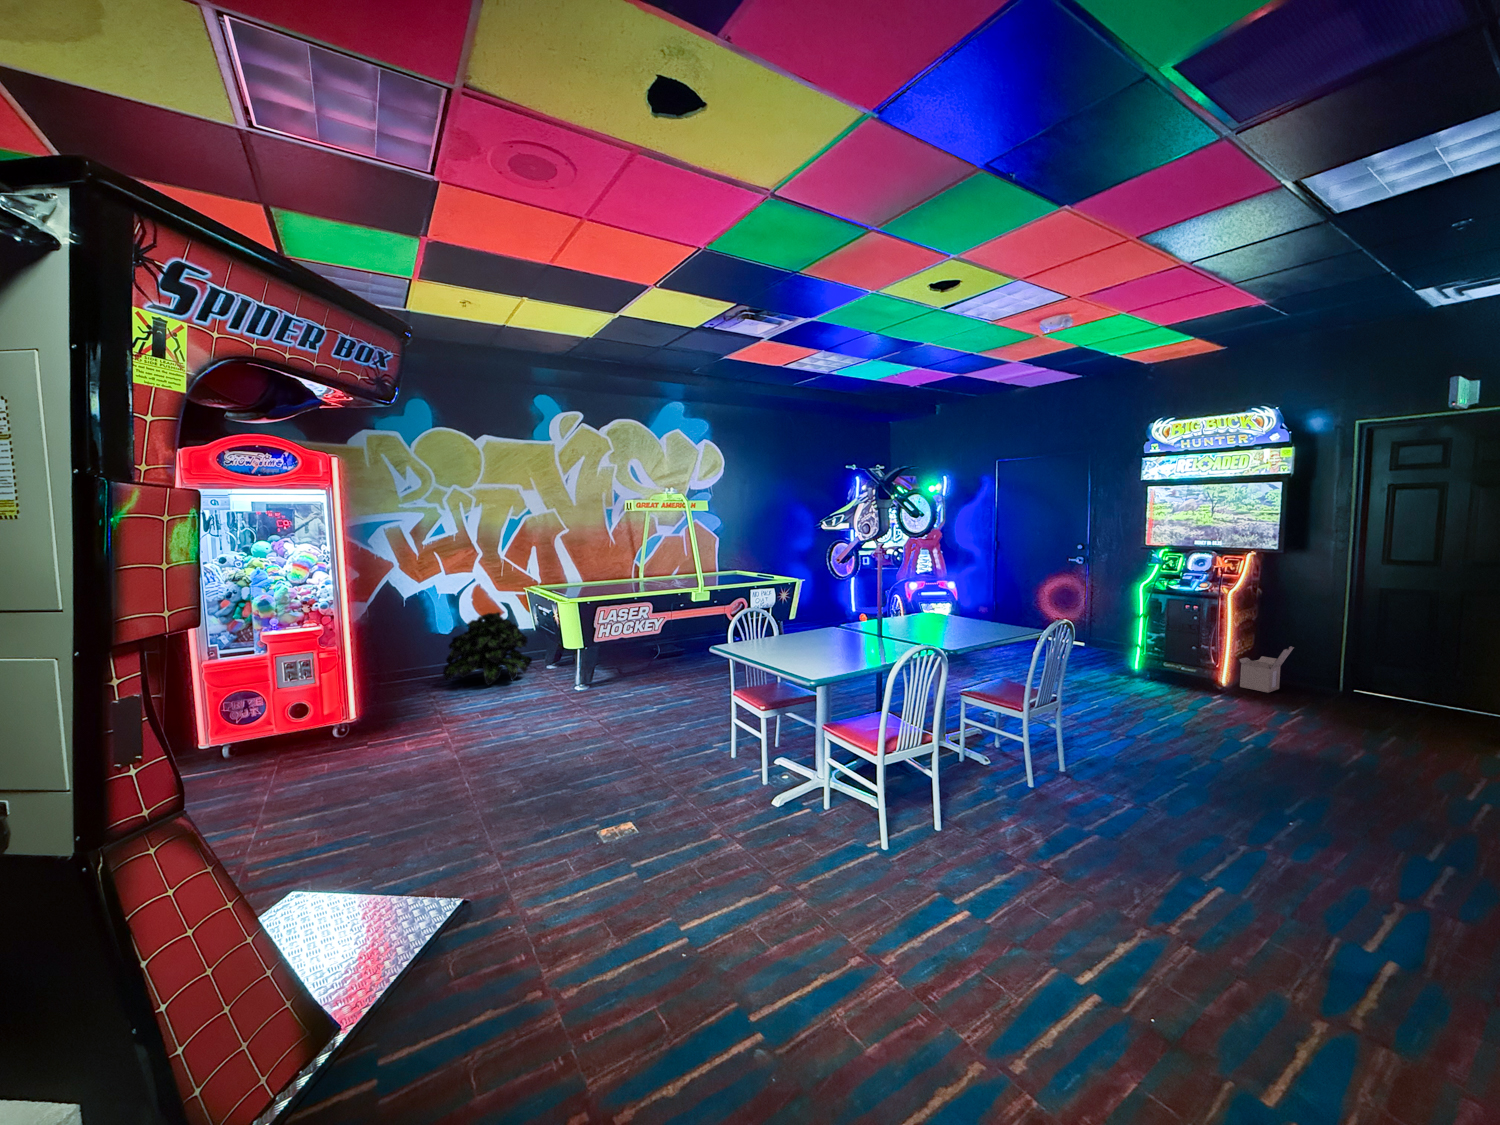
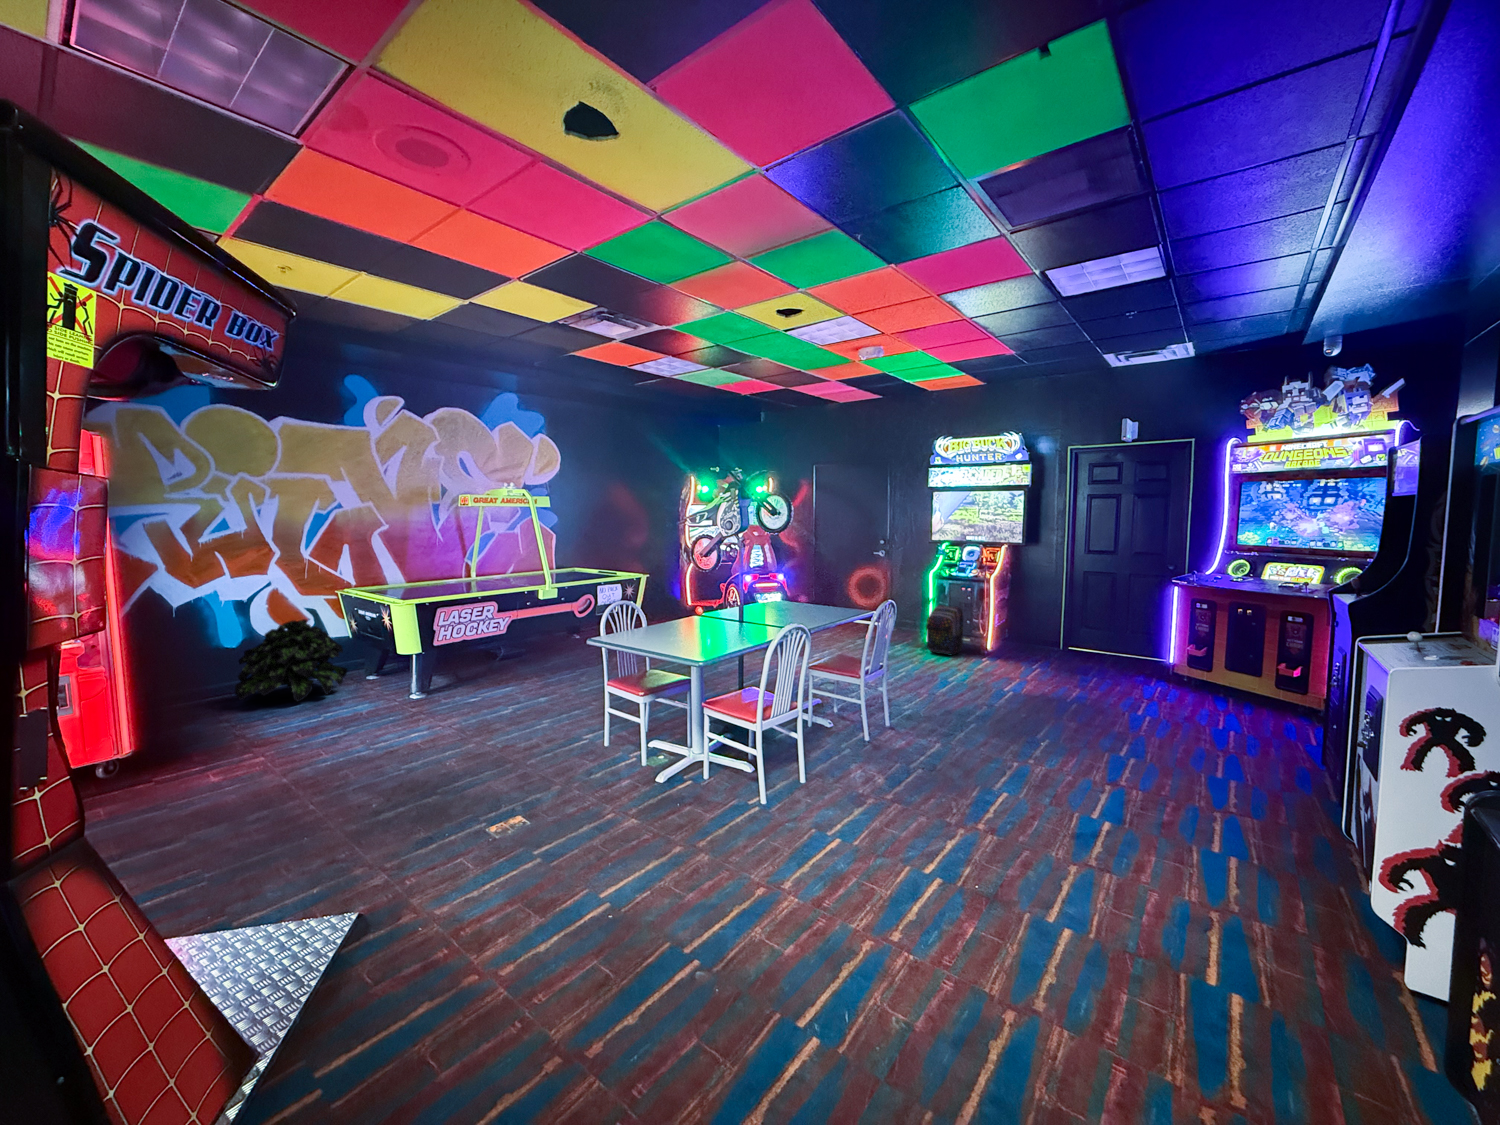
backpack: none [1133,623,1187,685] -> present [926,605,963,655]
cardboard box: present [1239,646,1294,693] -> none [999,619,1035,656]

